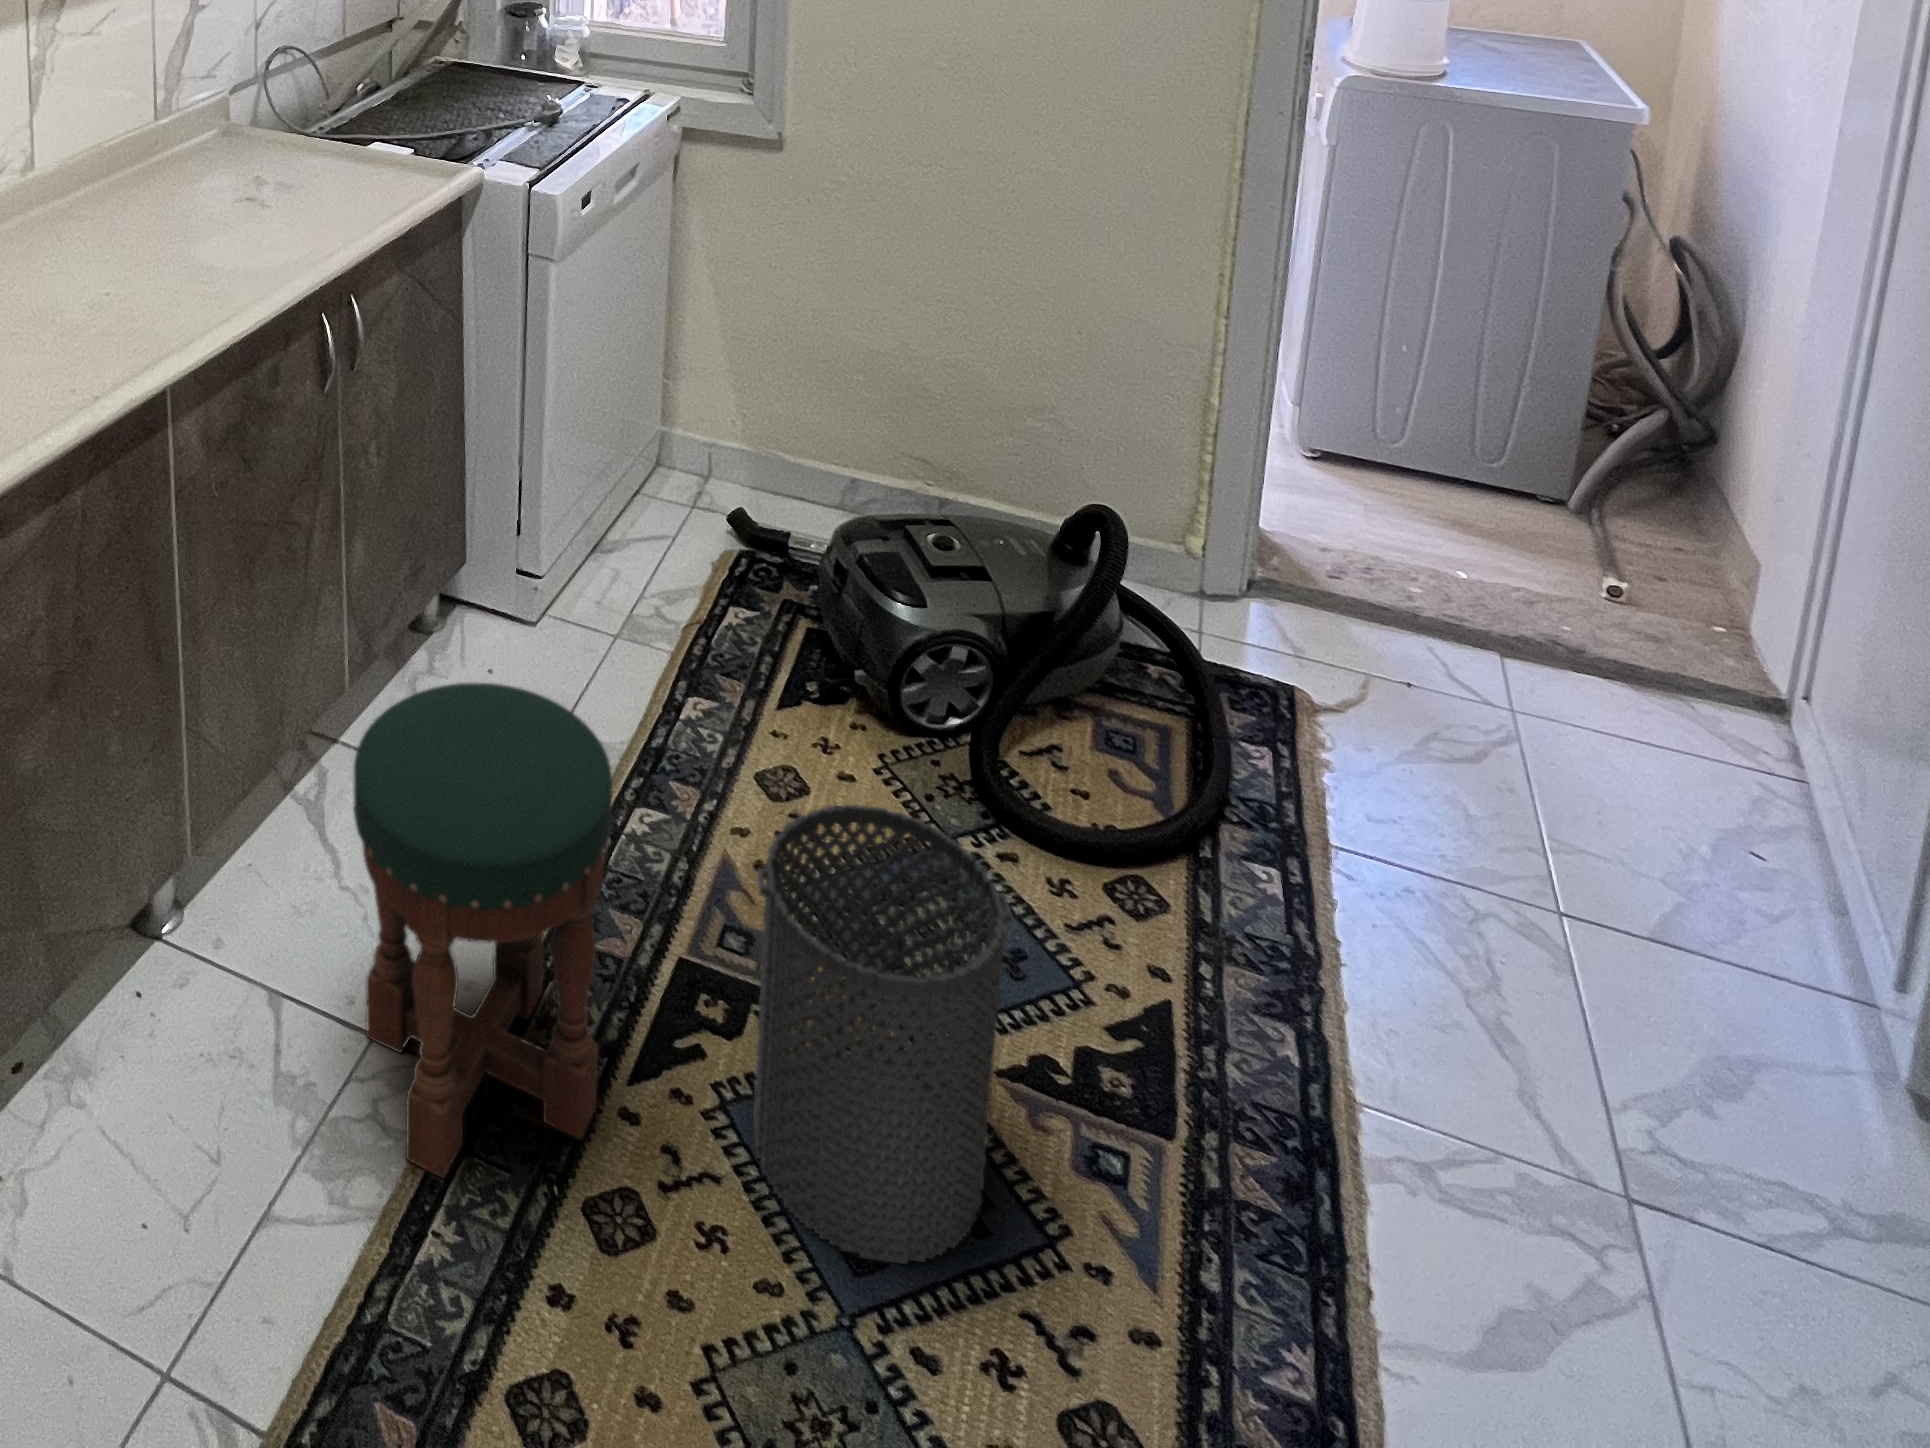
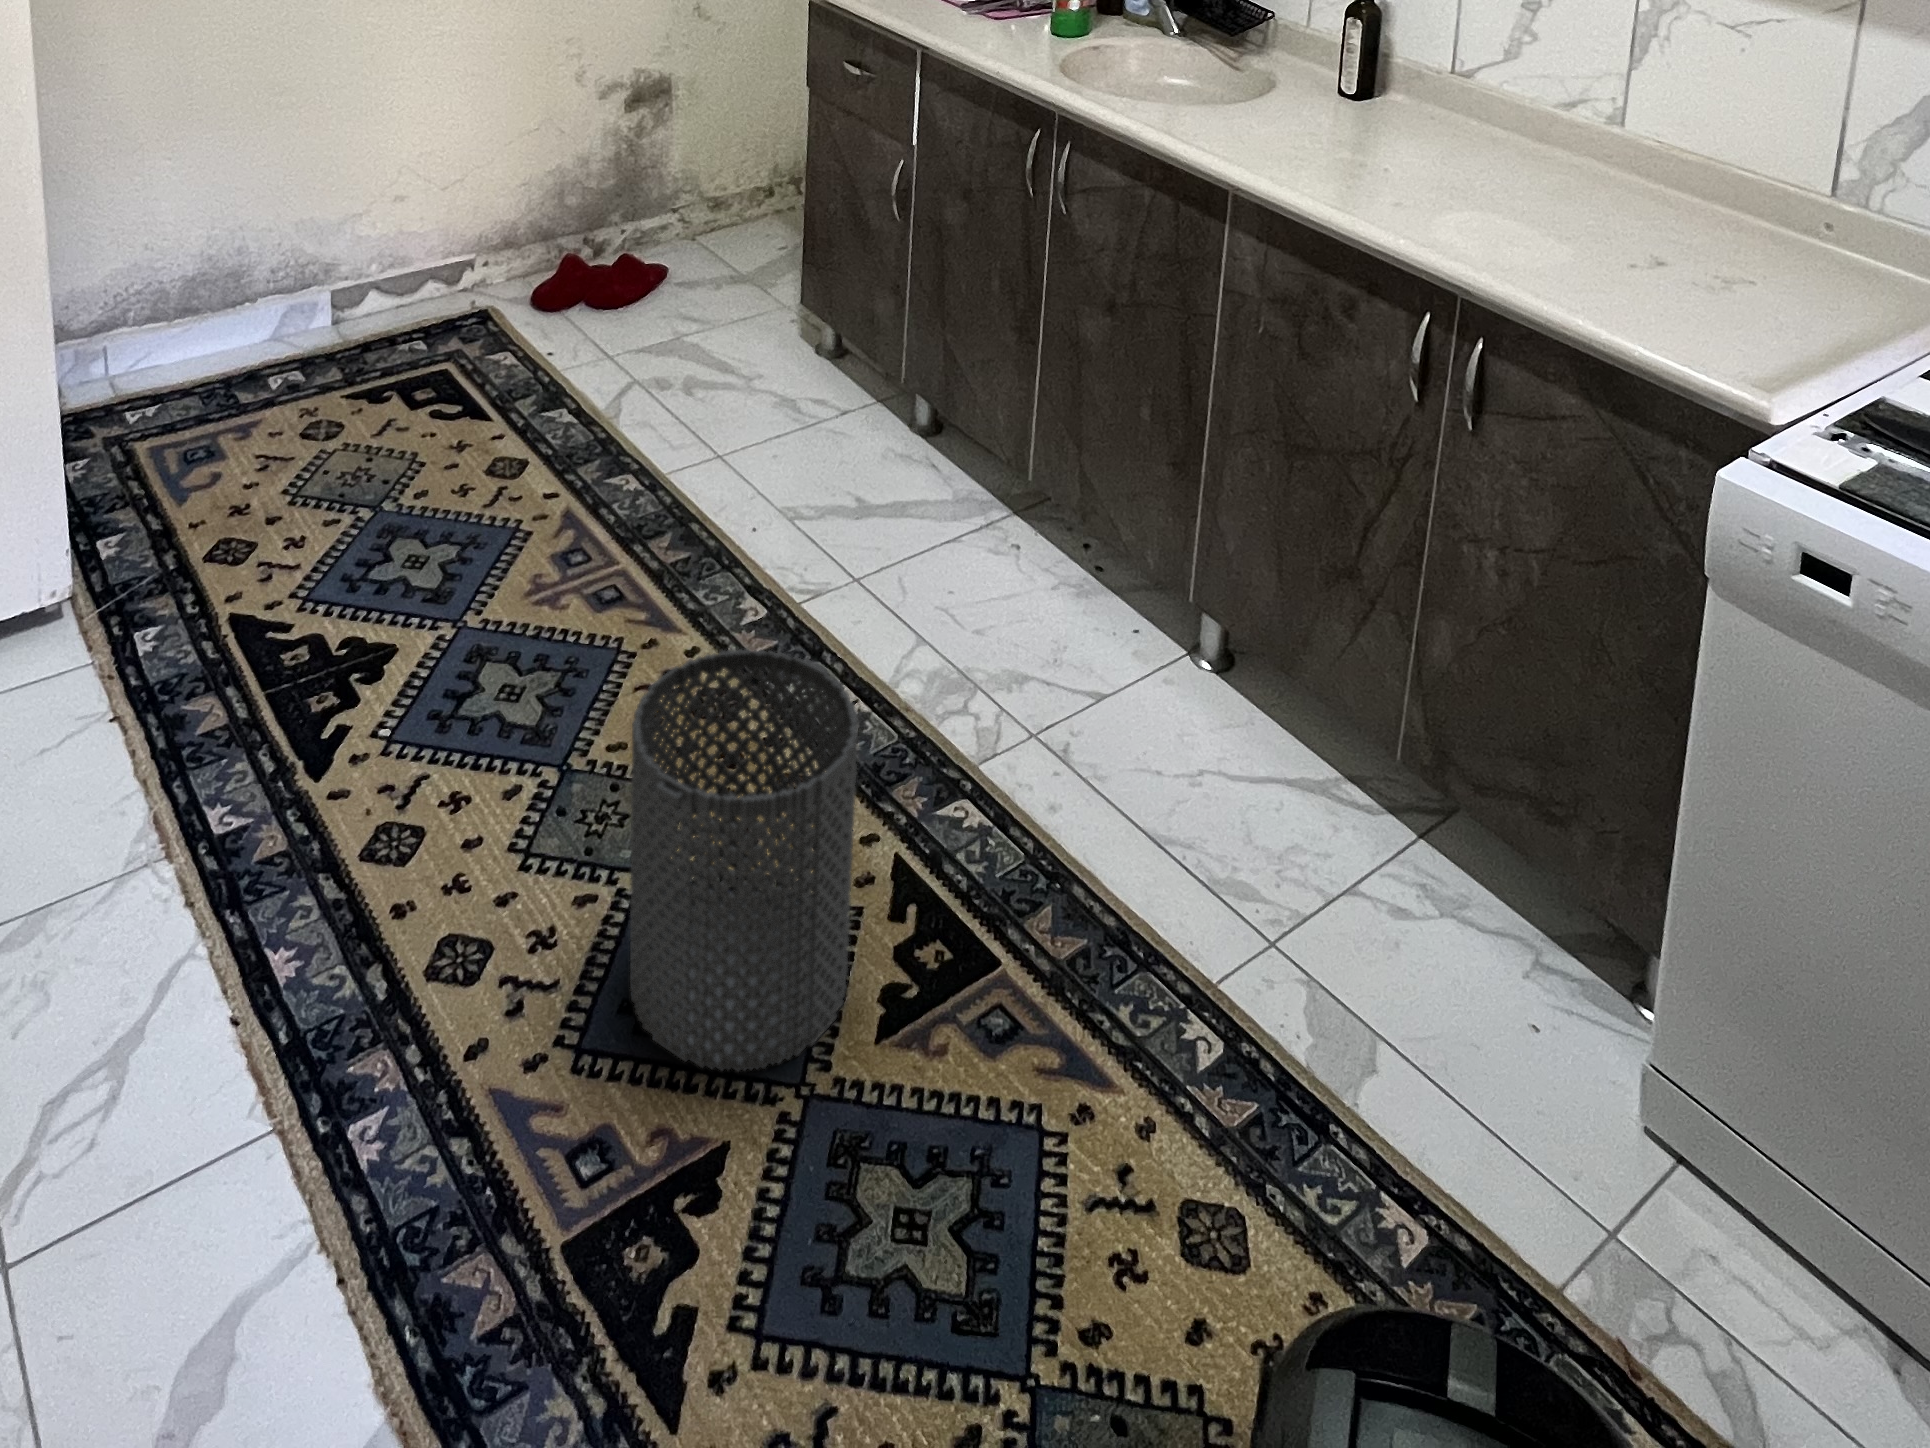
stool: present [353,682,613,1178] -> none [868,441,1100,847]

